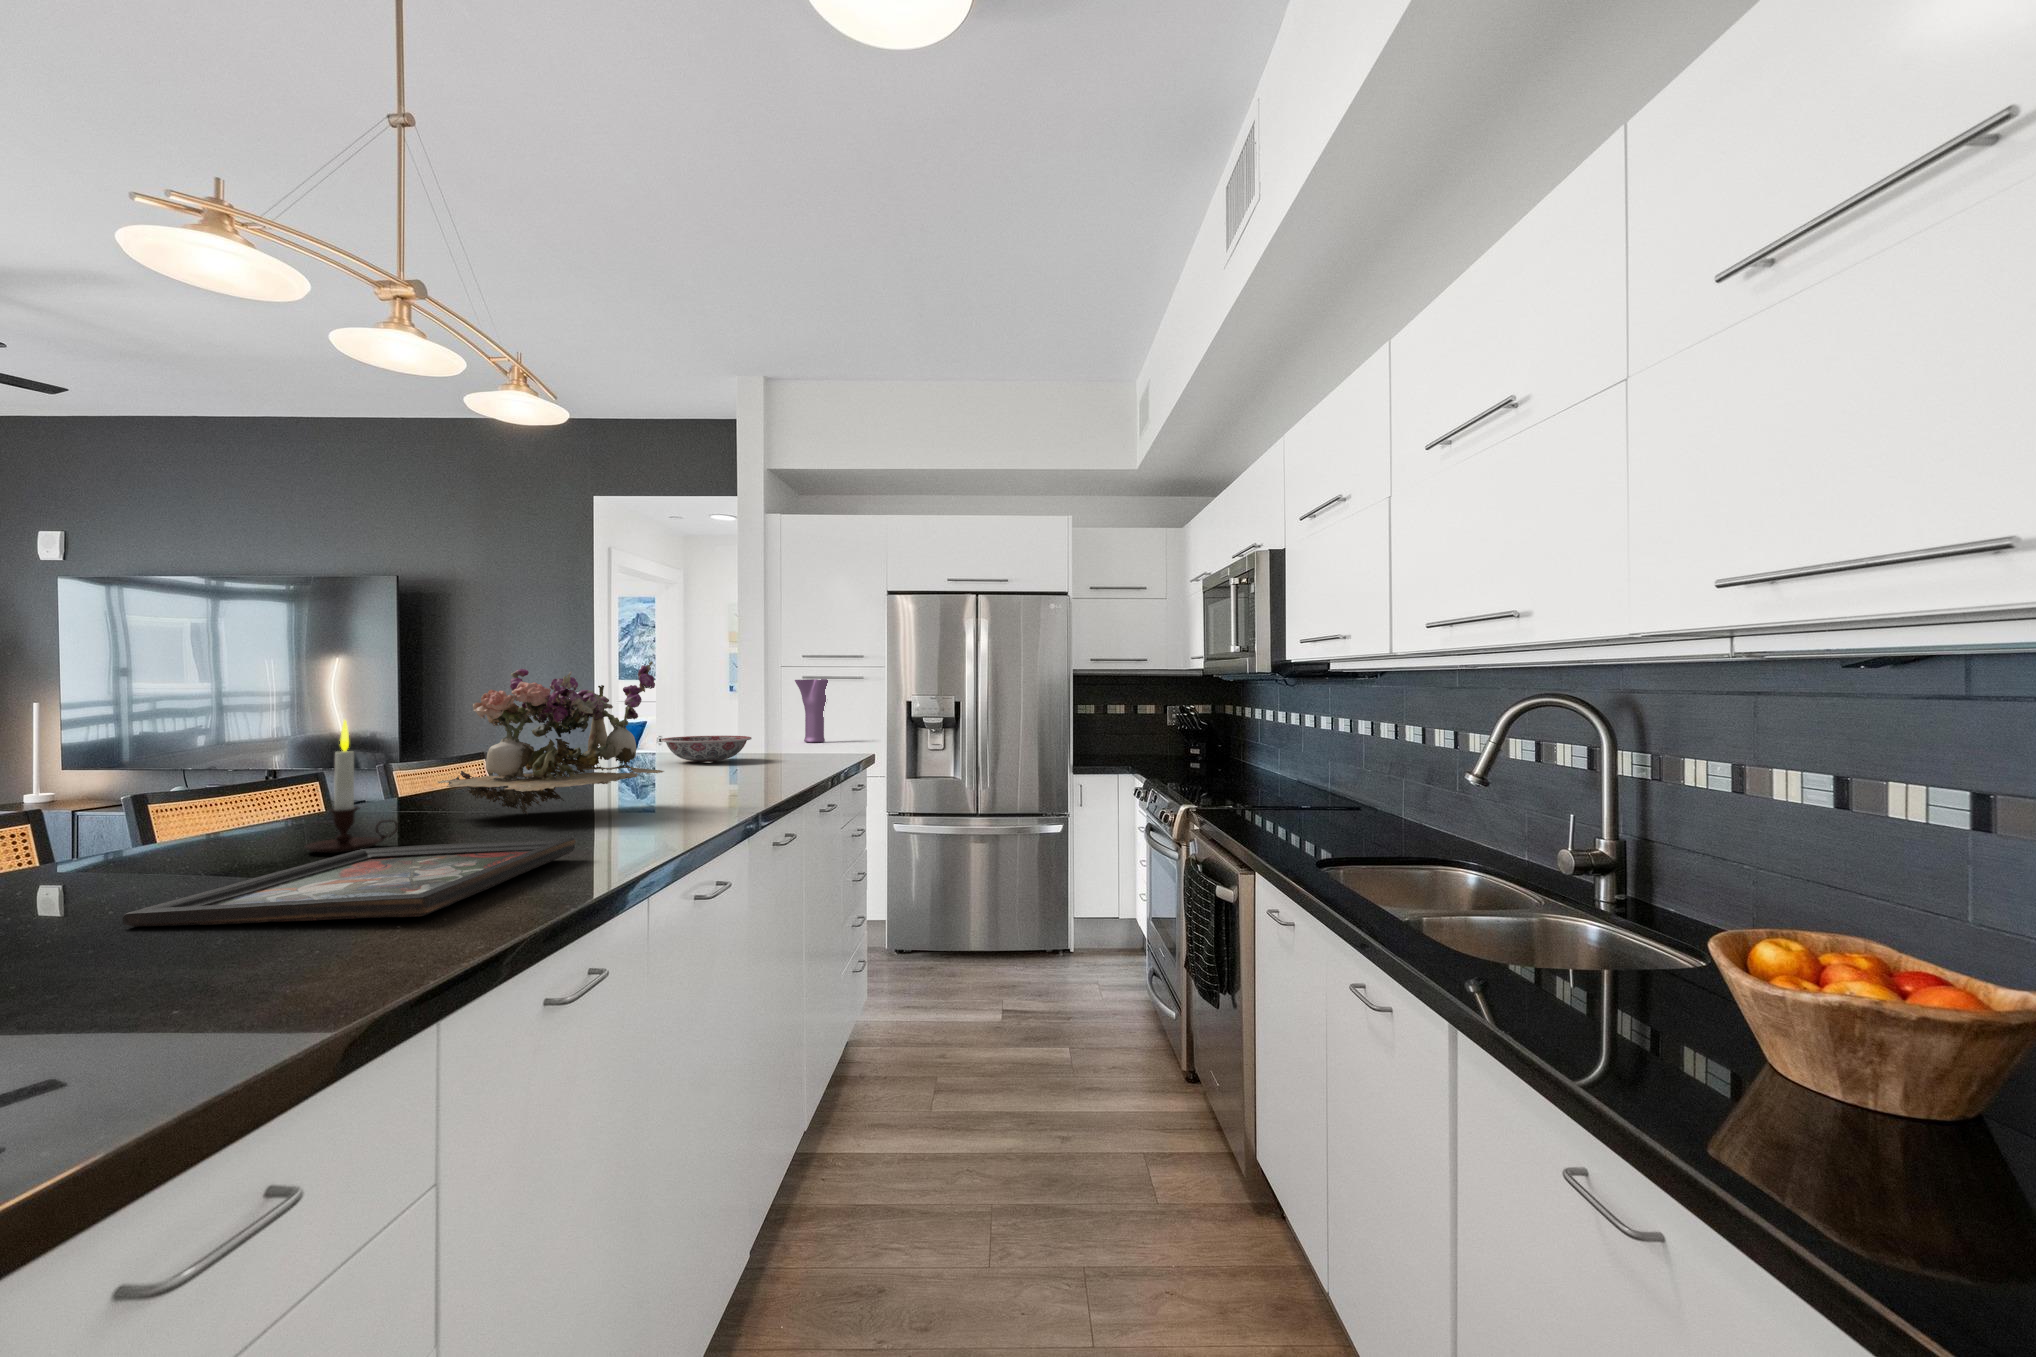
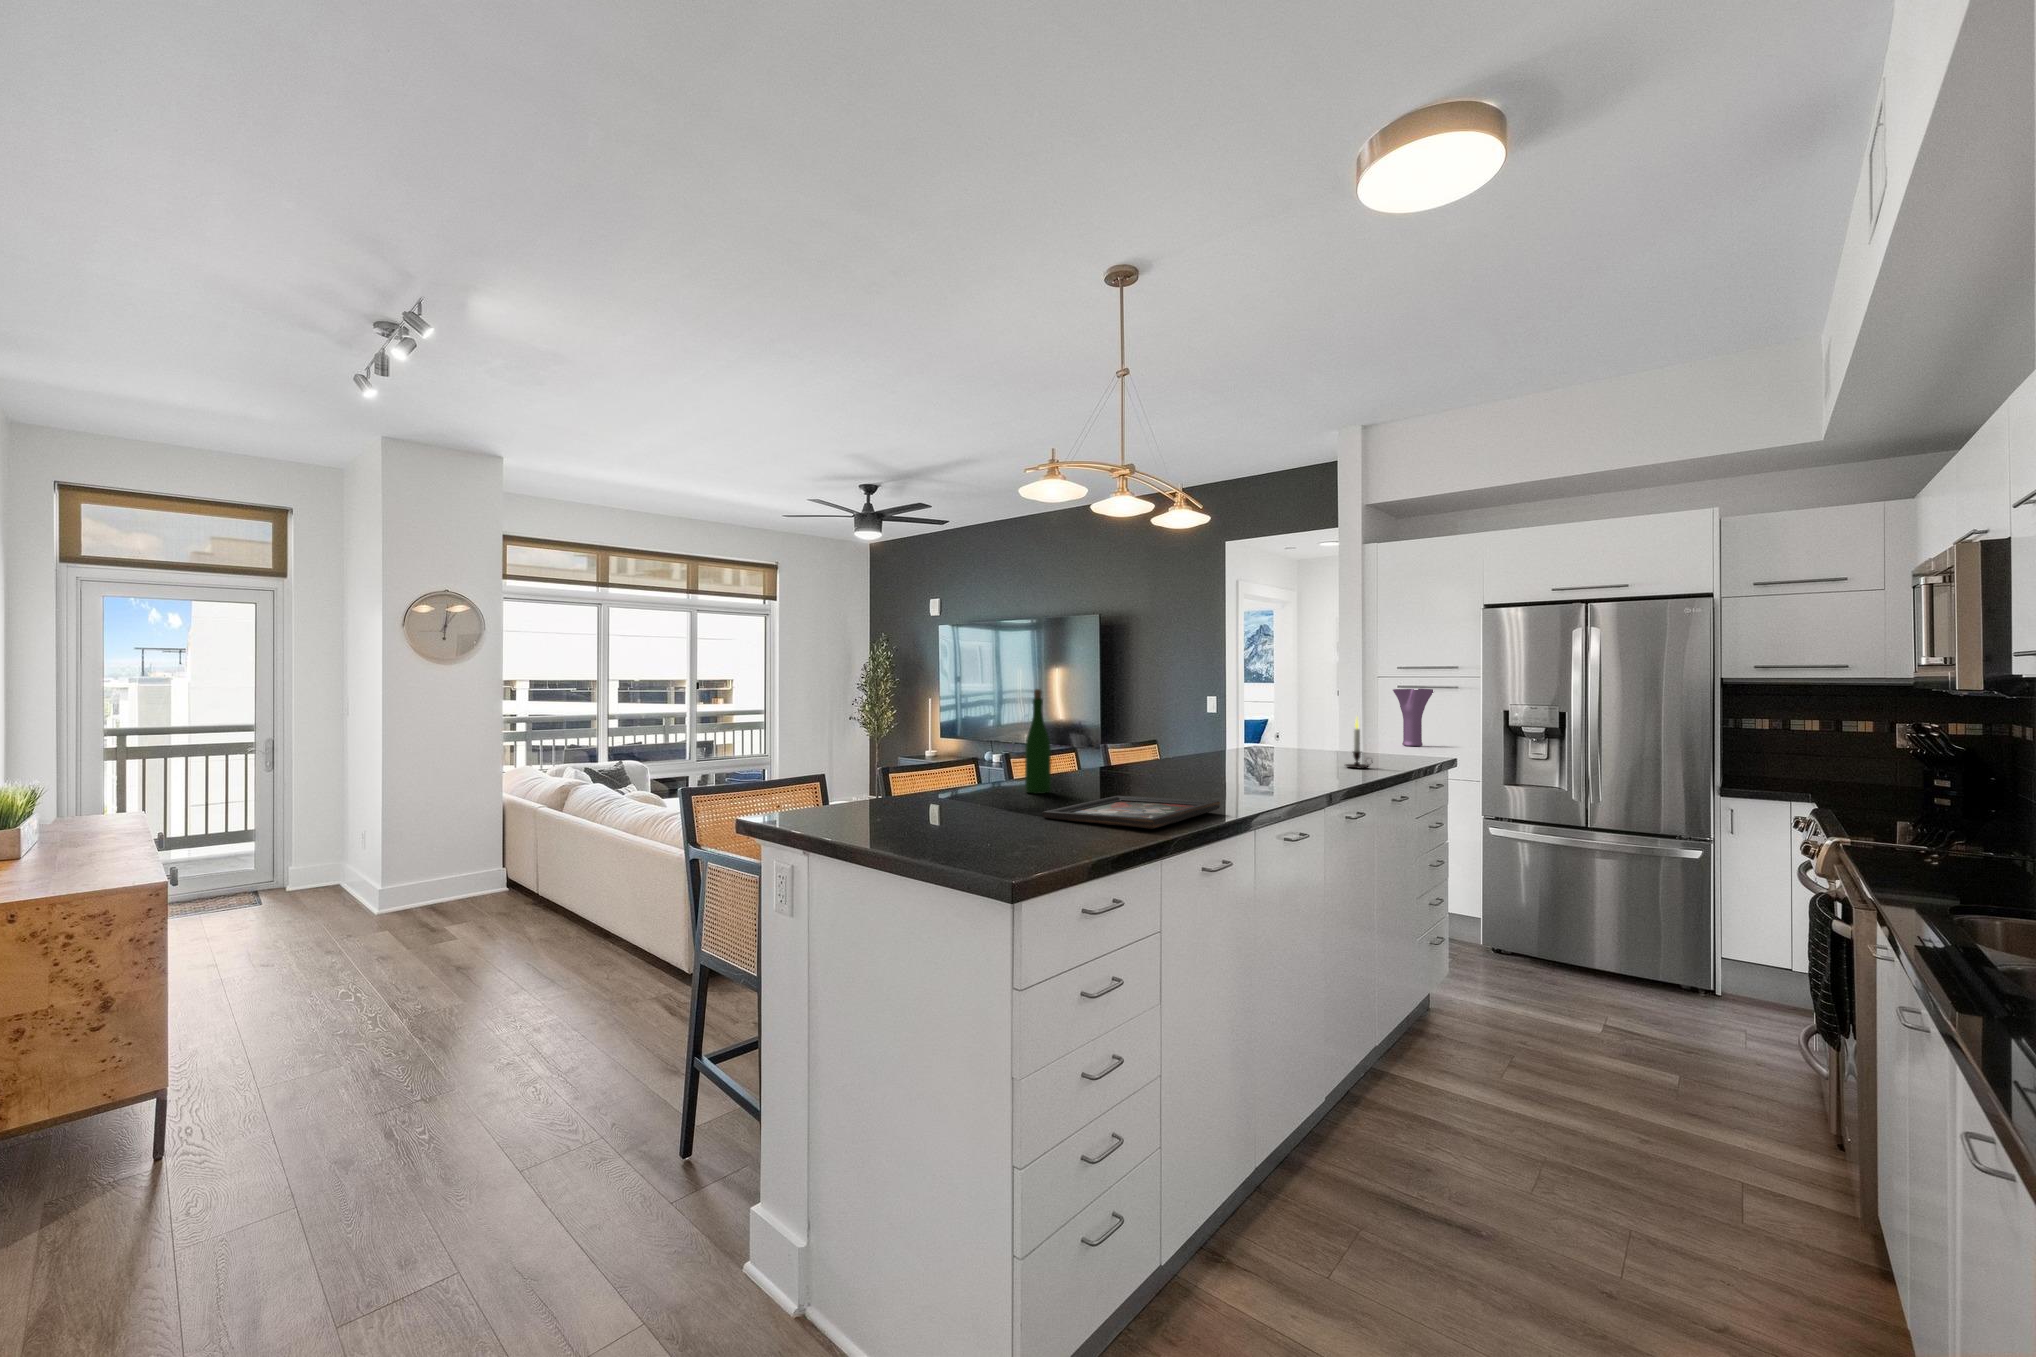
wine bottle: none [133,650,205,864] -> present [1025,689,1051,794]
flower arrangement: present [438,661,664,814] -> none [1143,688,1274,786]
candle: present [305,720,398,853] -> present [1346,719,1373,768]
ceramic bowl: present [661,736,752,762] -> none [1276,737,1348,759]

